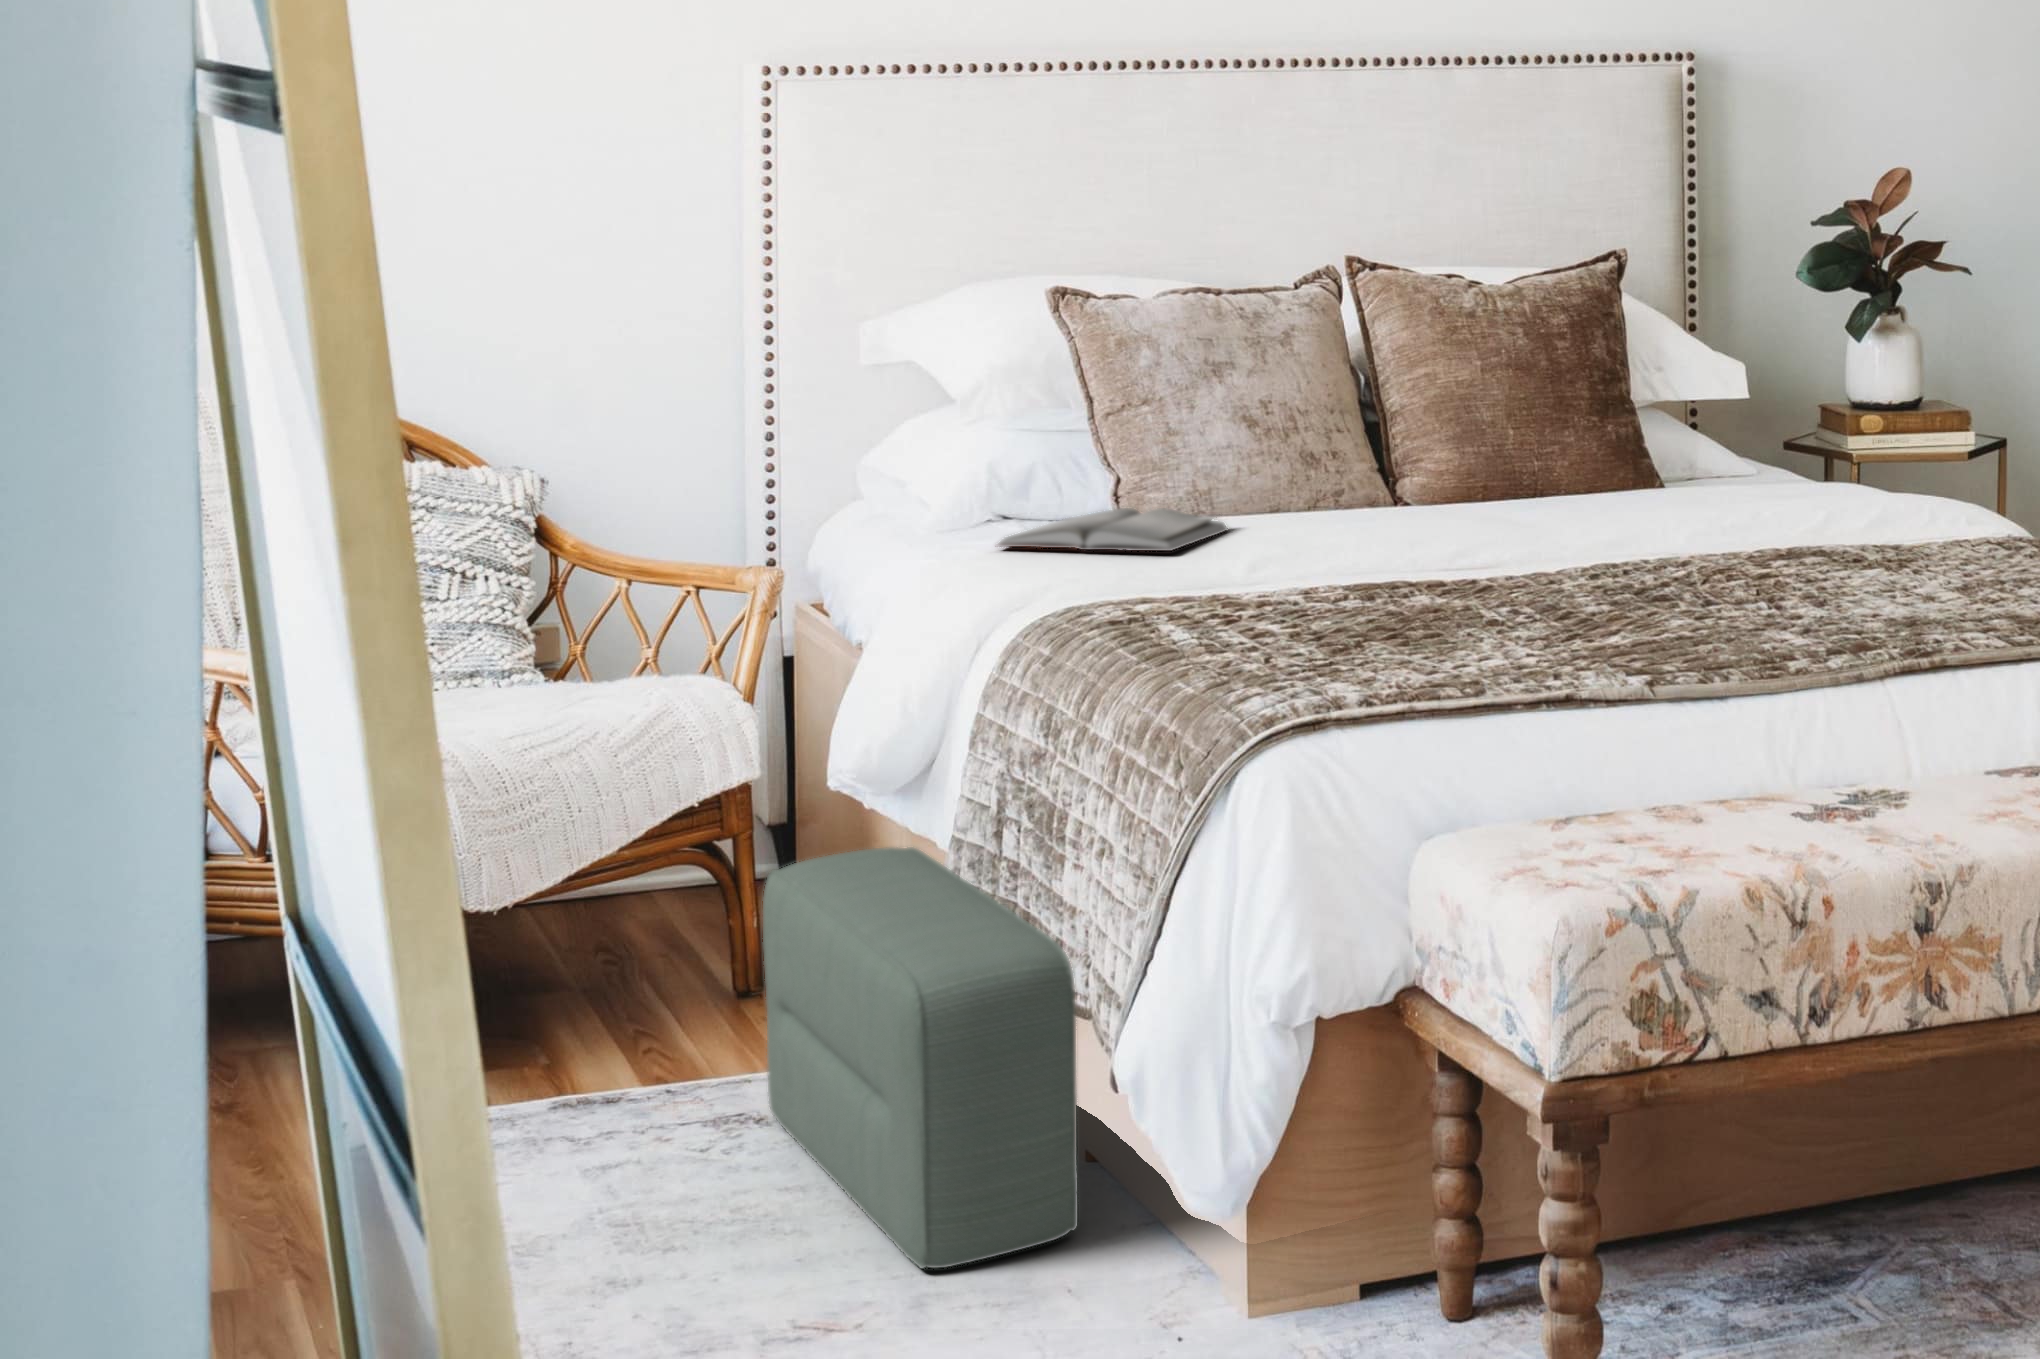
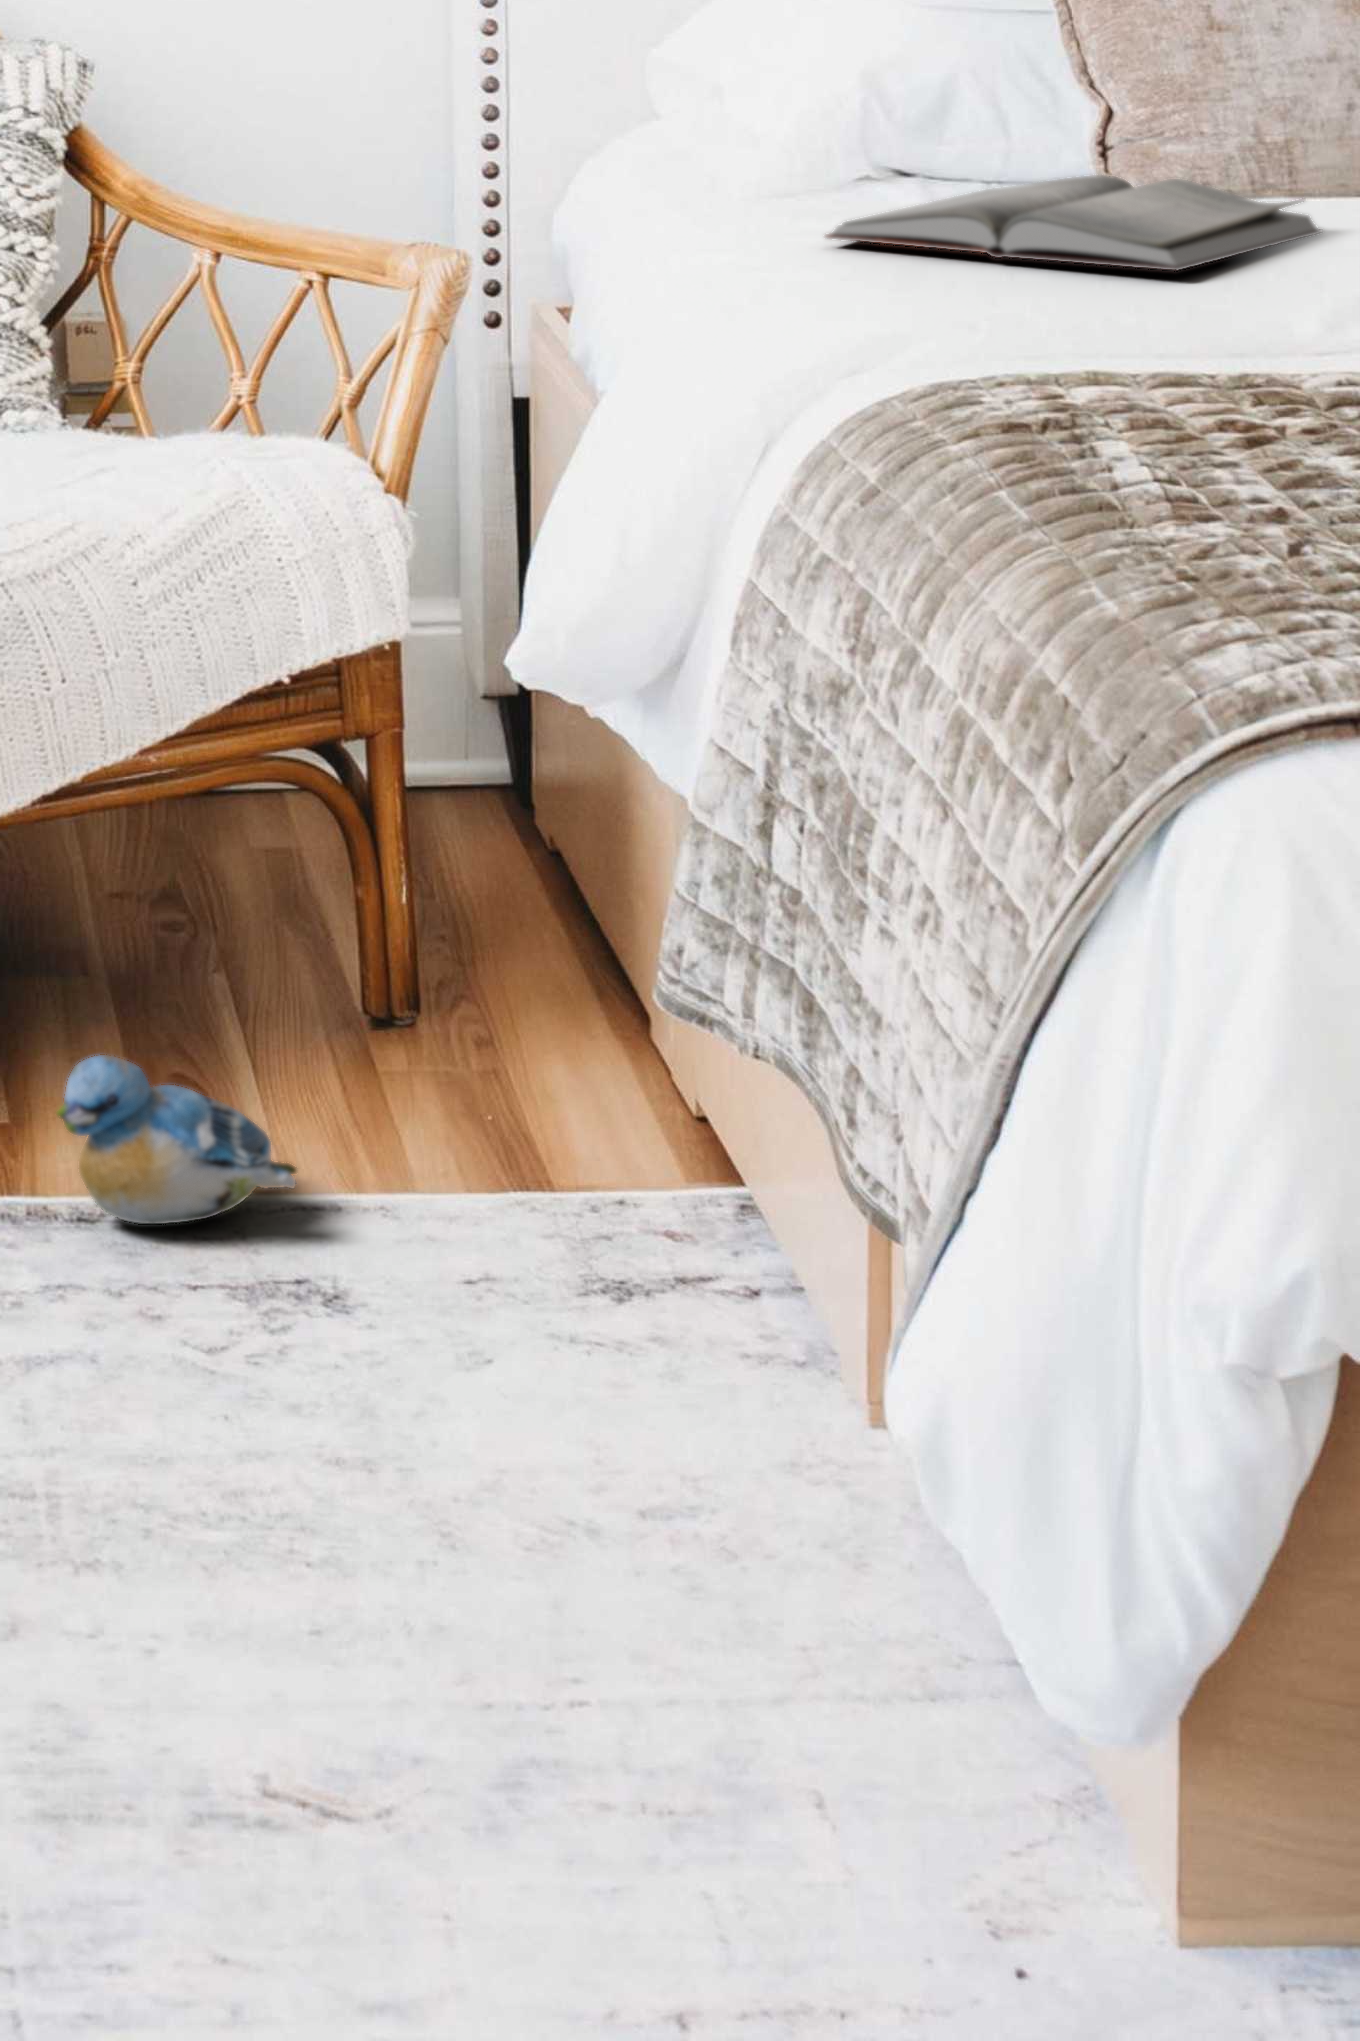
pouf: present [763,847,1078,1268] -> none [318,824,853,1767]
plush toy: none [597,1014,734,1105] -> present [57,1055,297,1224]

